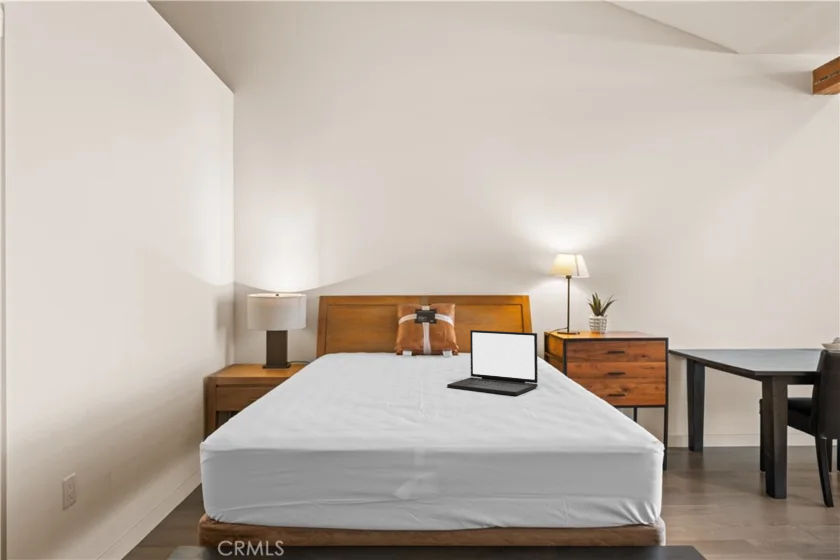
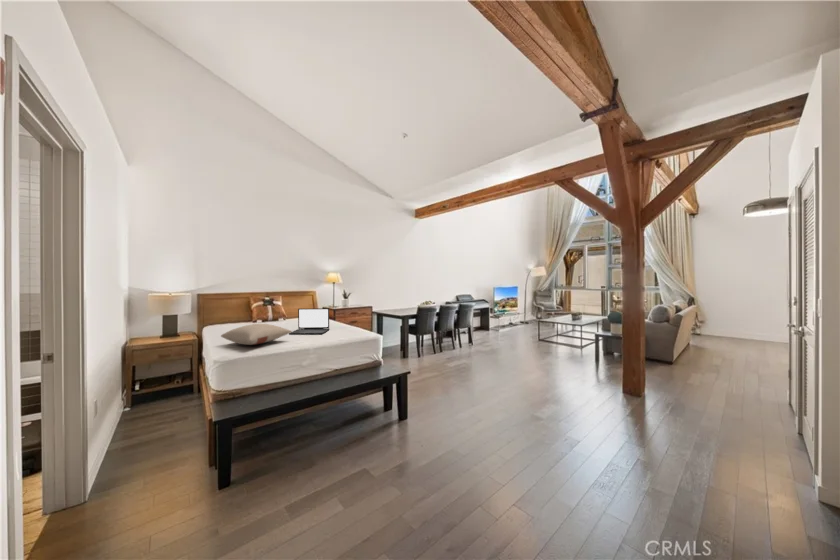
pillow: none [319,356,445,400] -> present [221,324,292,345]

